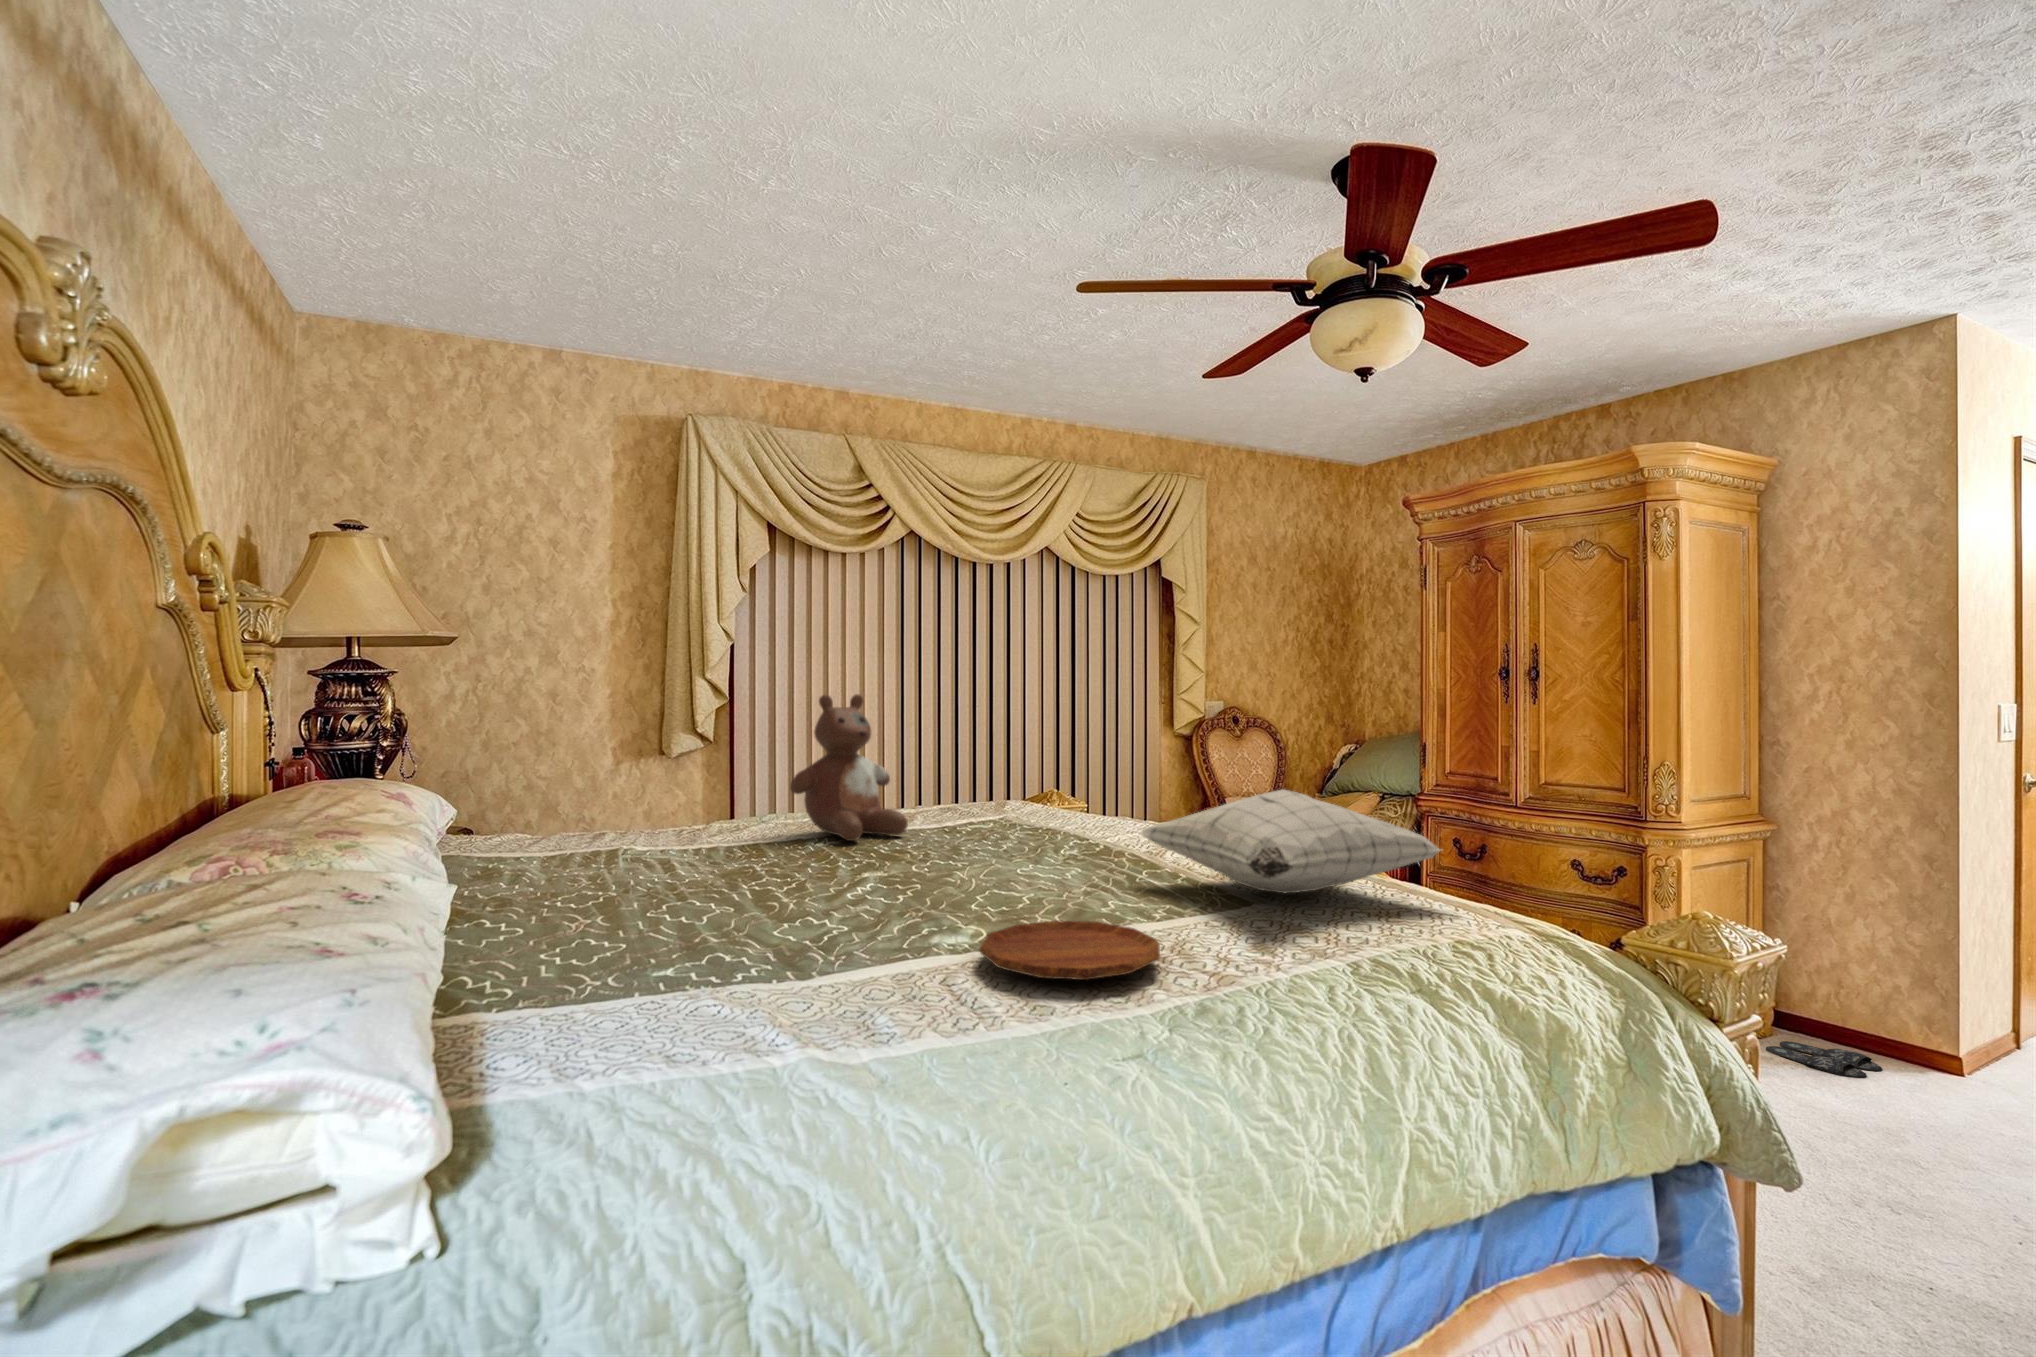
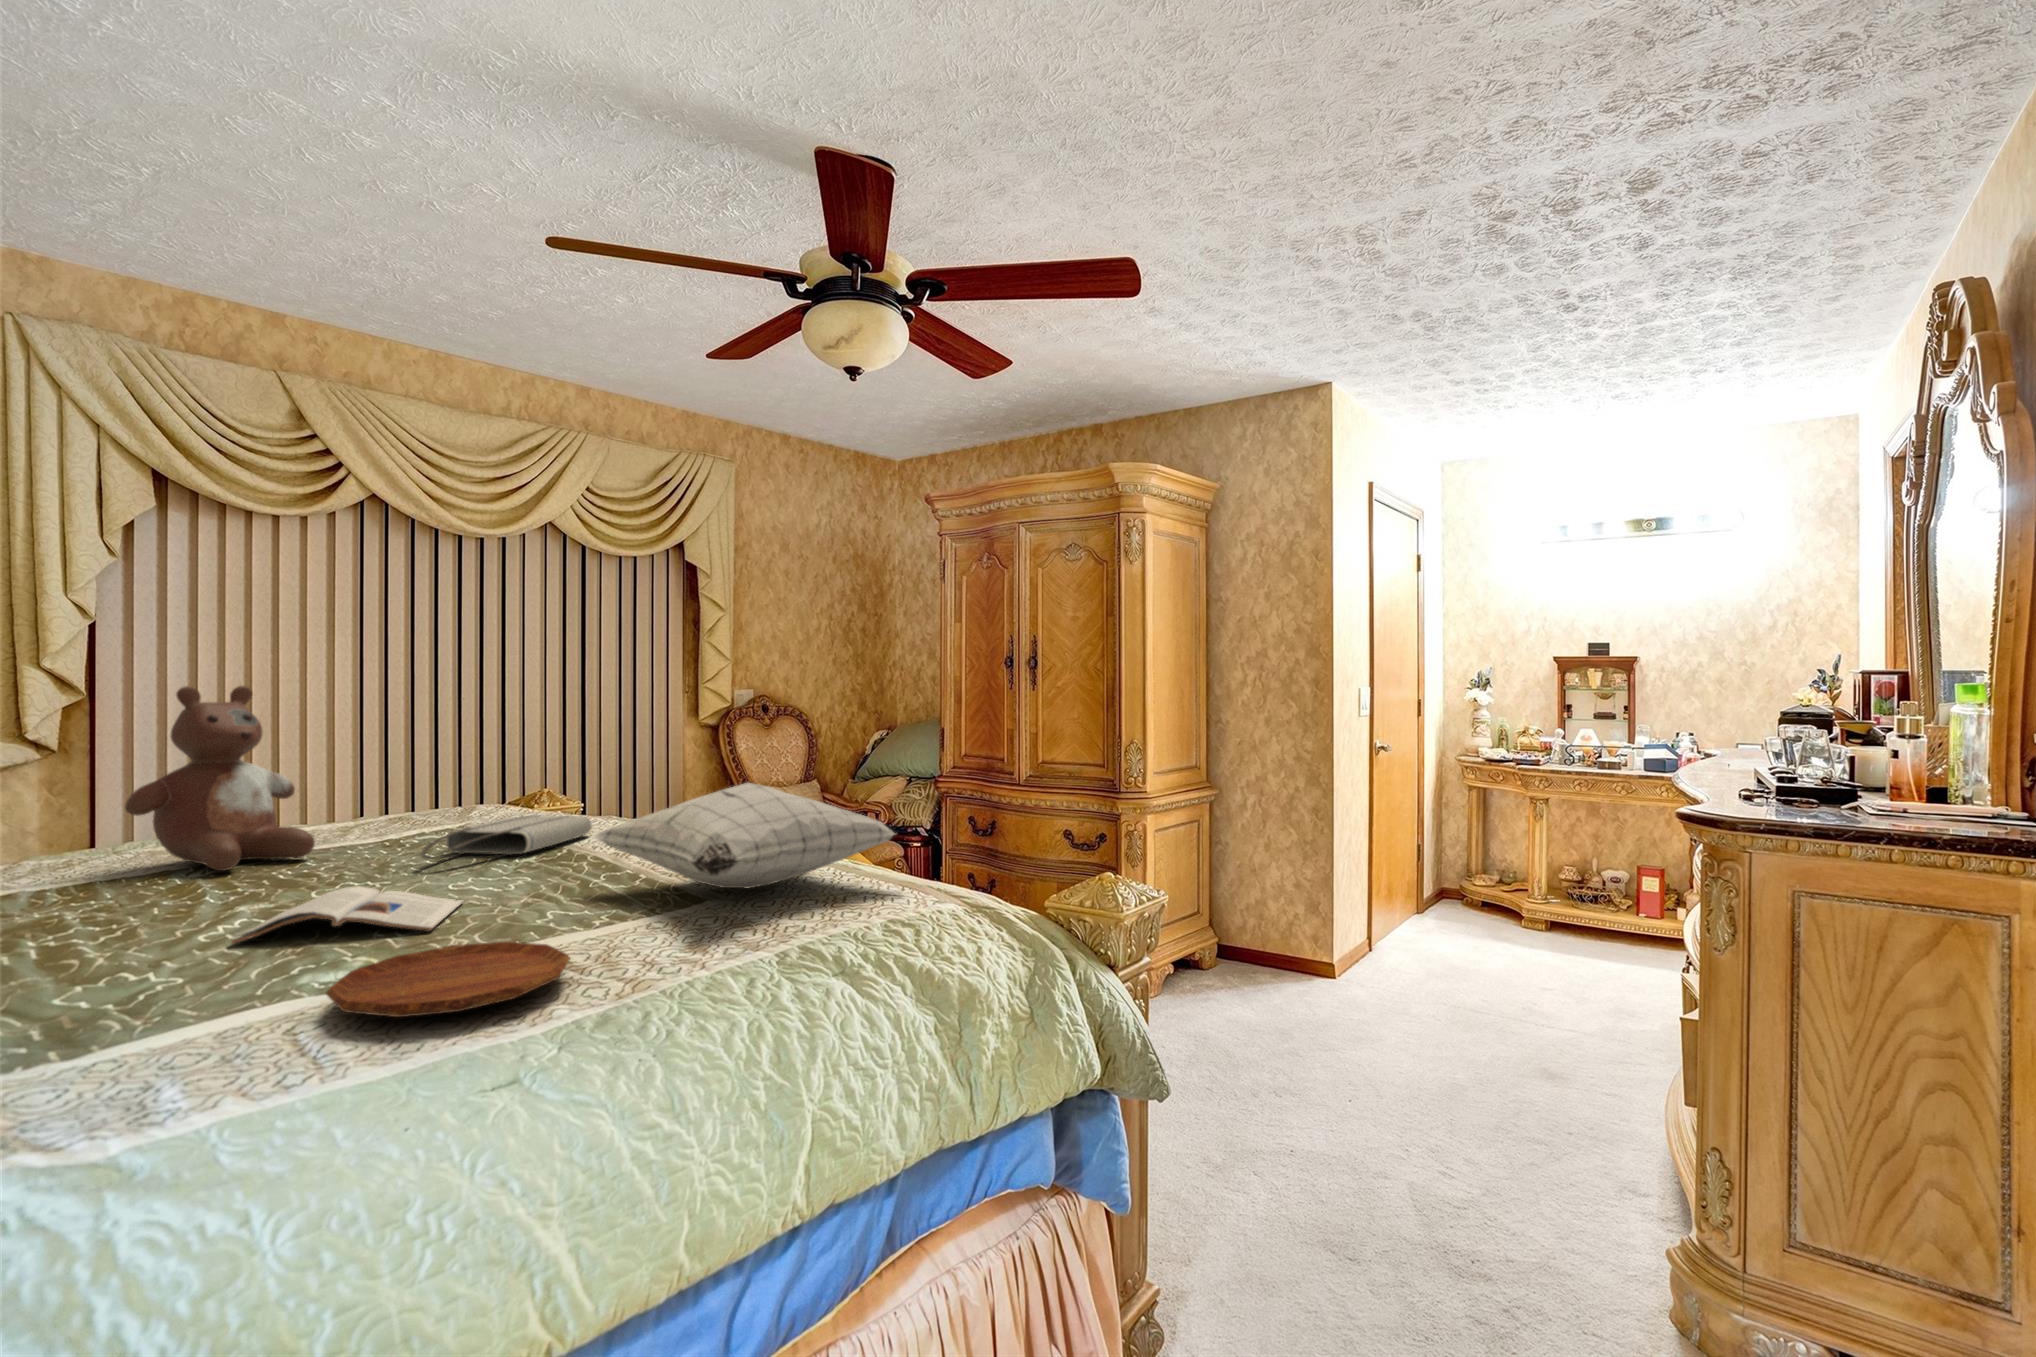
tote bag: none [989,810,1113,845] -> present [420,815,592,859]
magazine: none [884,862,1037,906] -> present [232,886,463,943]
slippers: present [1766,1041,1882,1078] -> none [1197,967,1270,989]

